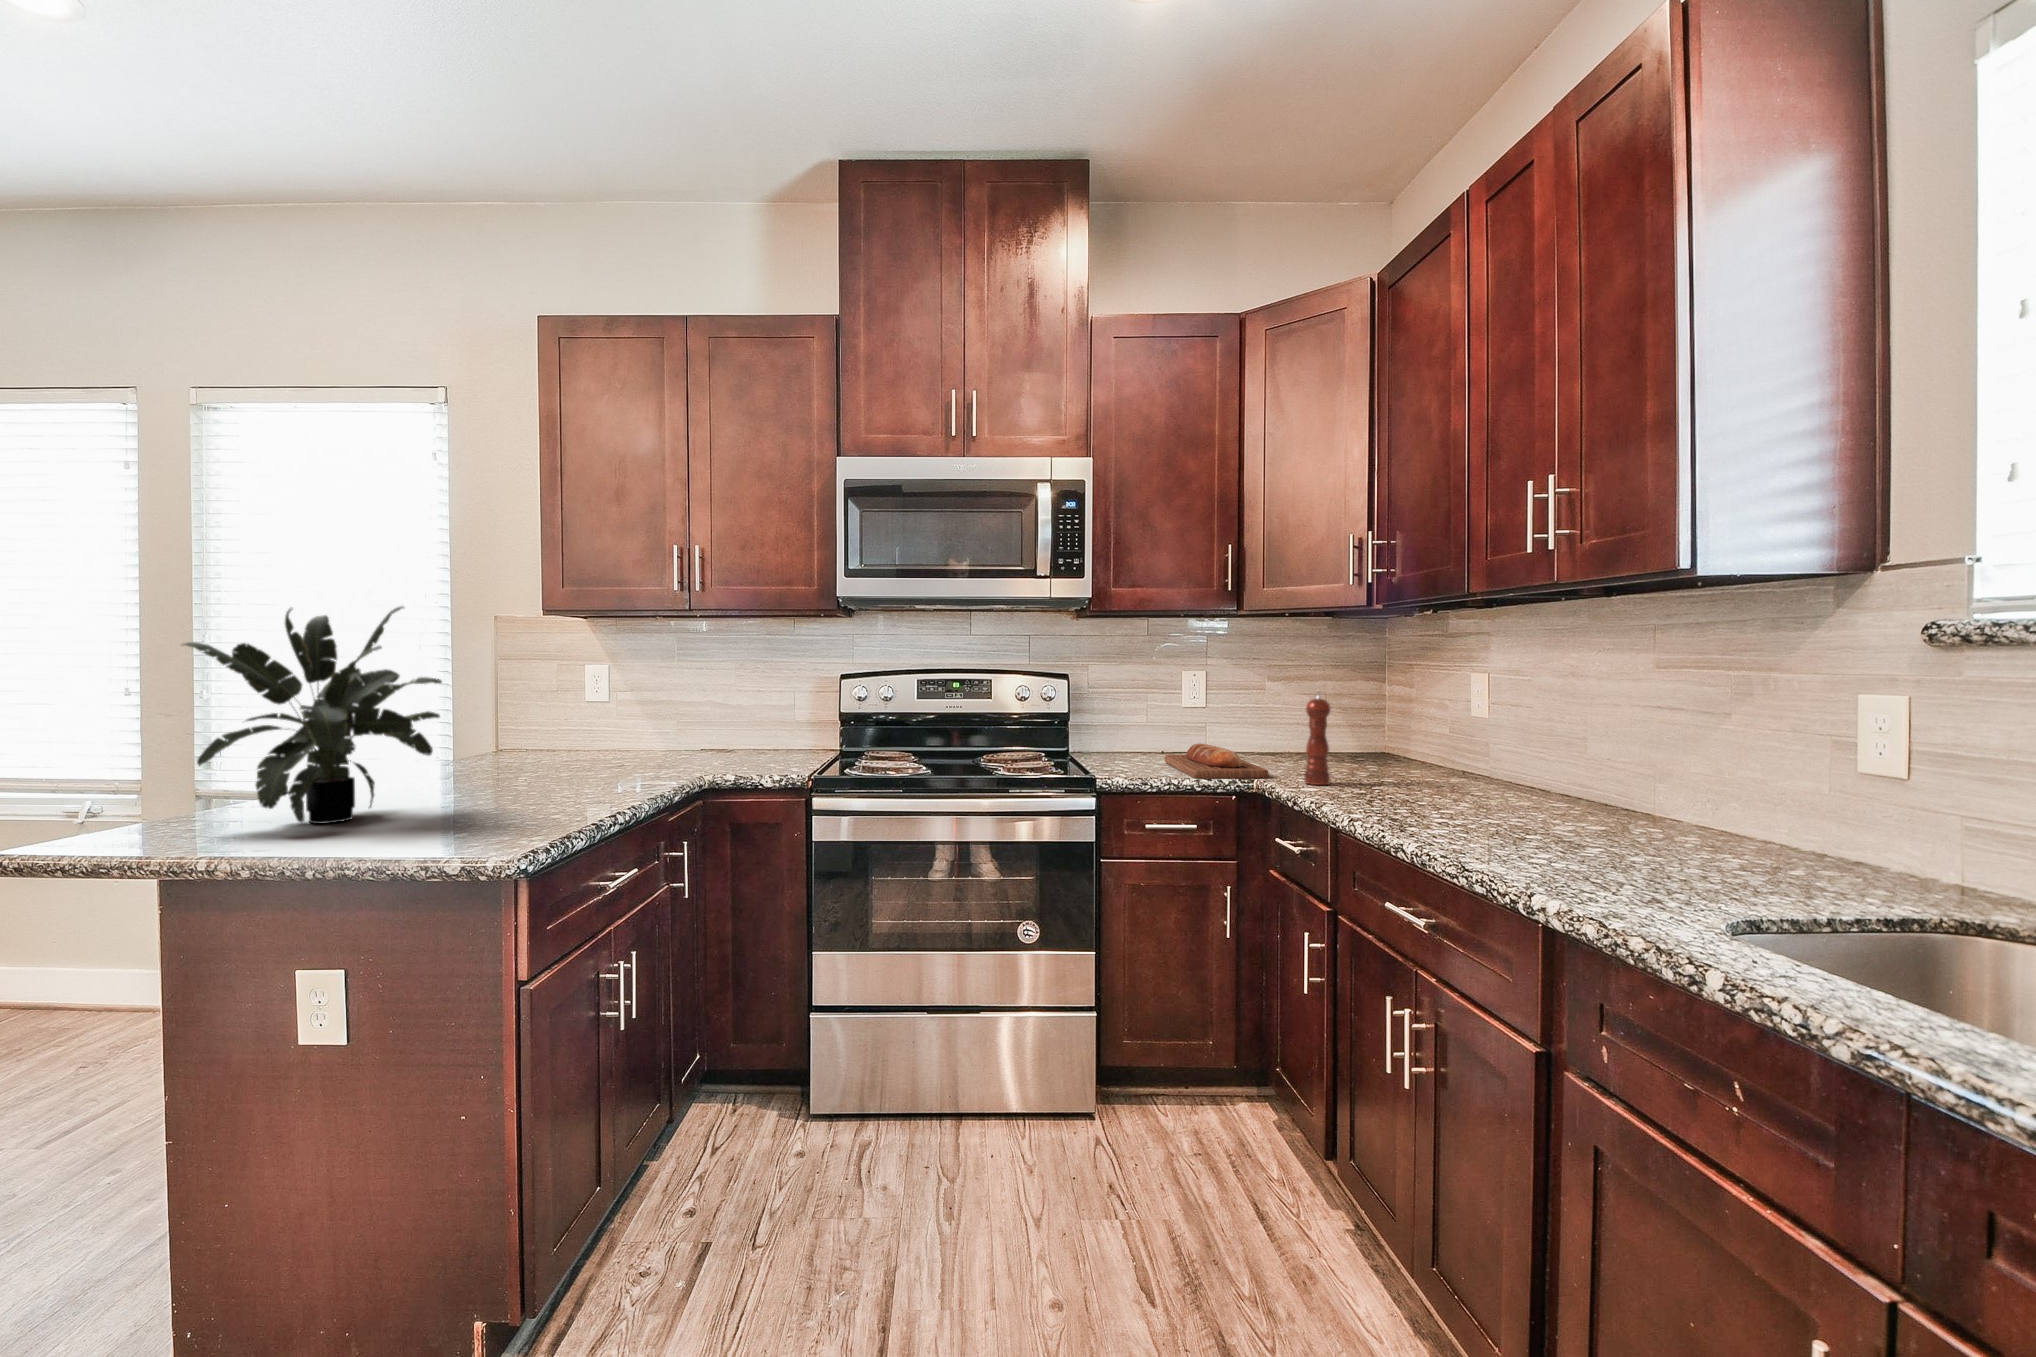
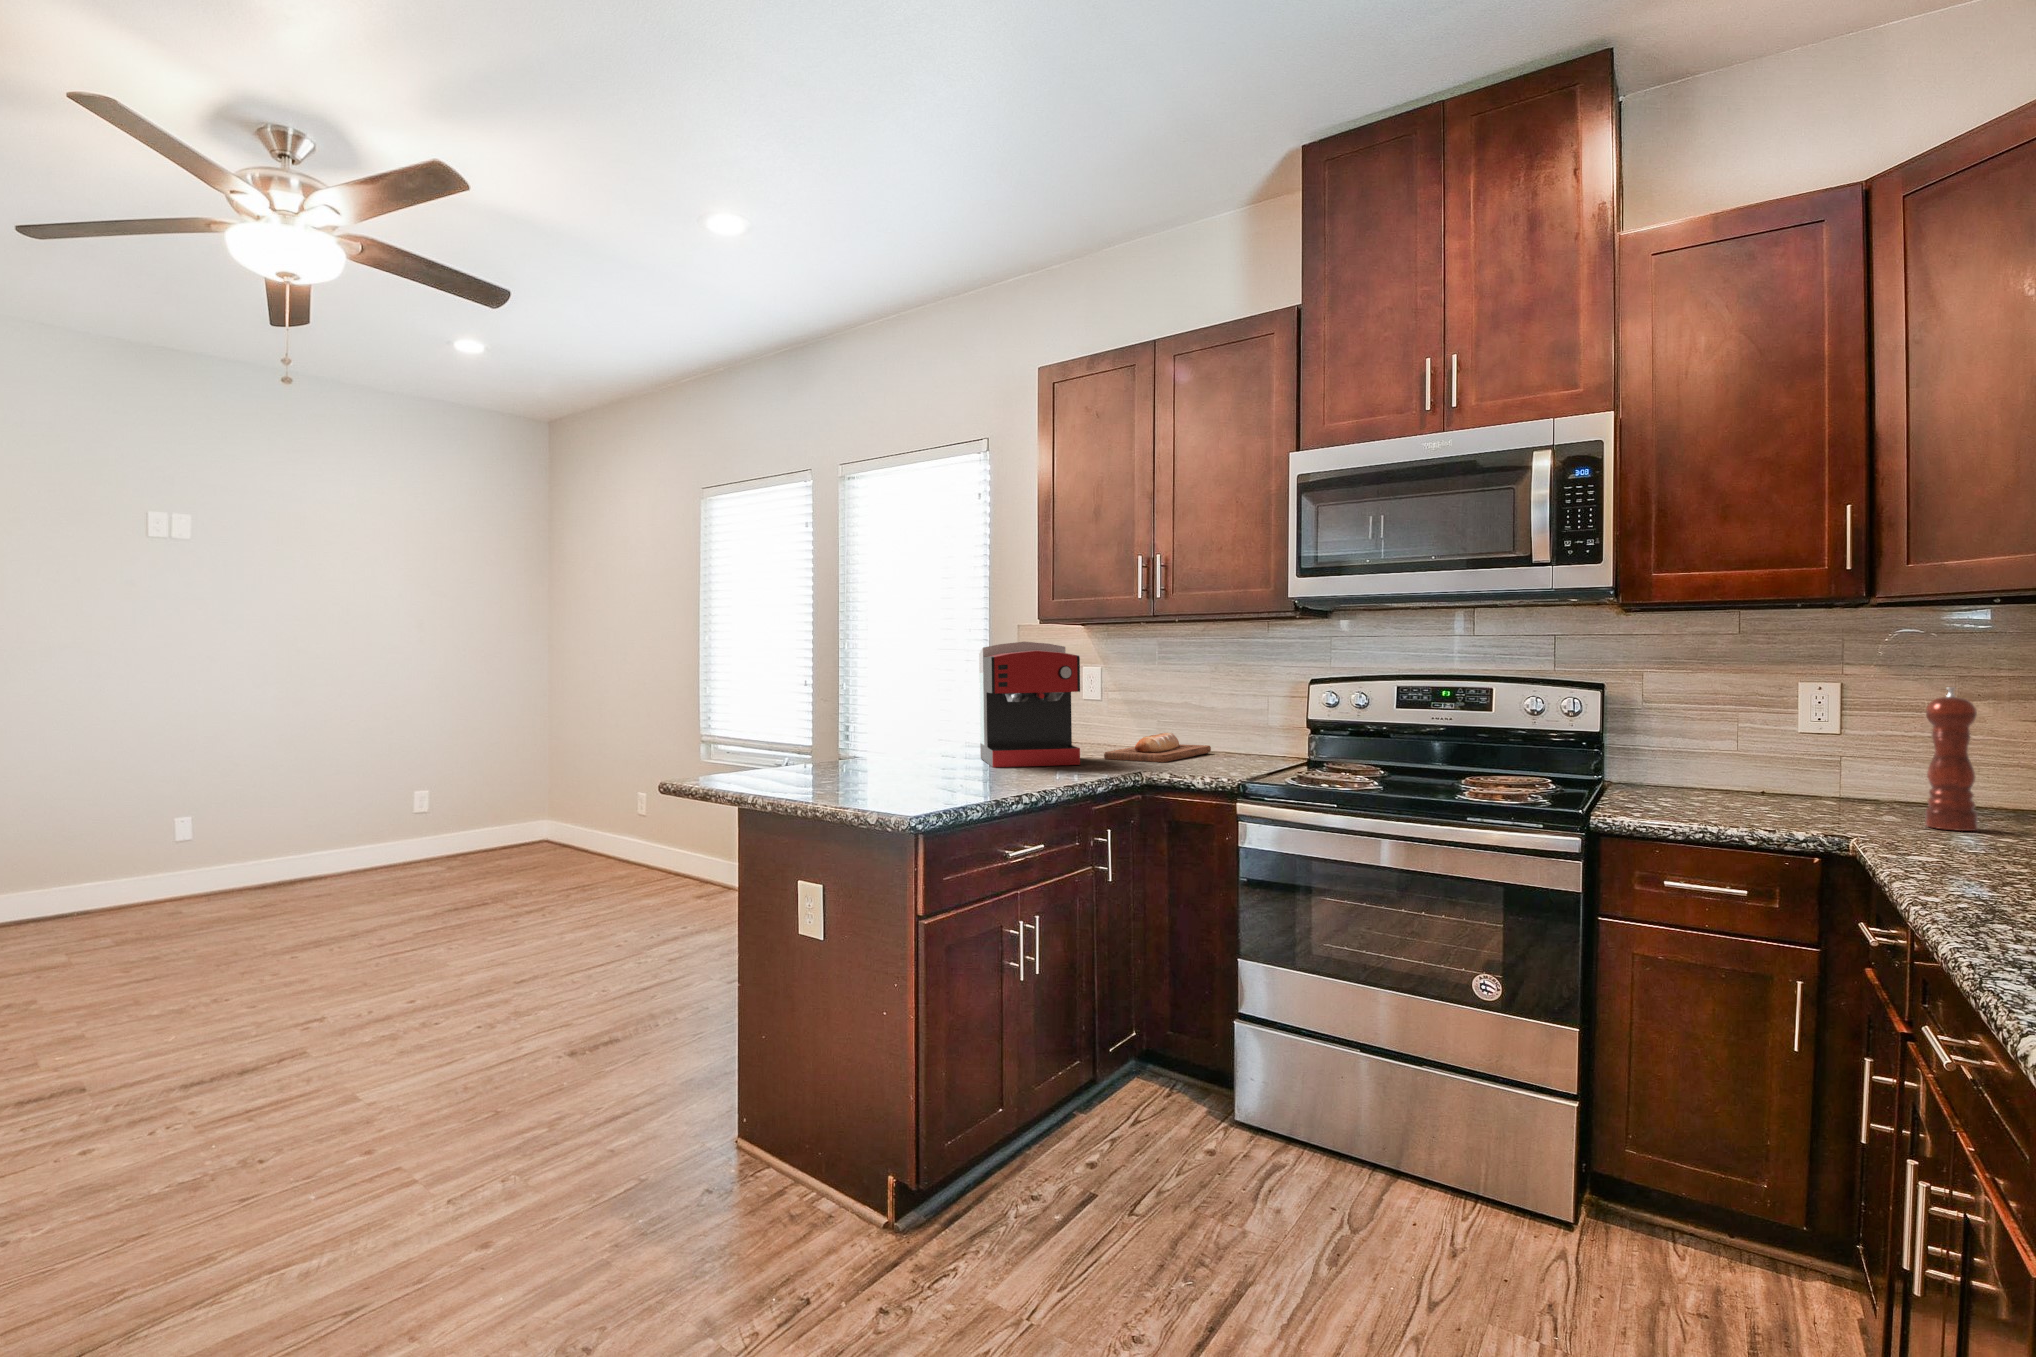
potted plant: present [184,607,442,824] -> none [764,616,915,779]
coffee maker: none [487,640,633,789] -> present [979,642,1080,767]
bread loaf: present [1164,743,1268,779] -> present [1104,733,1211,762]

